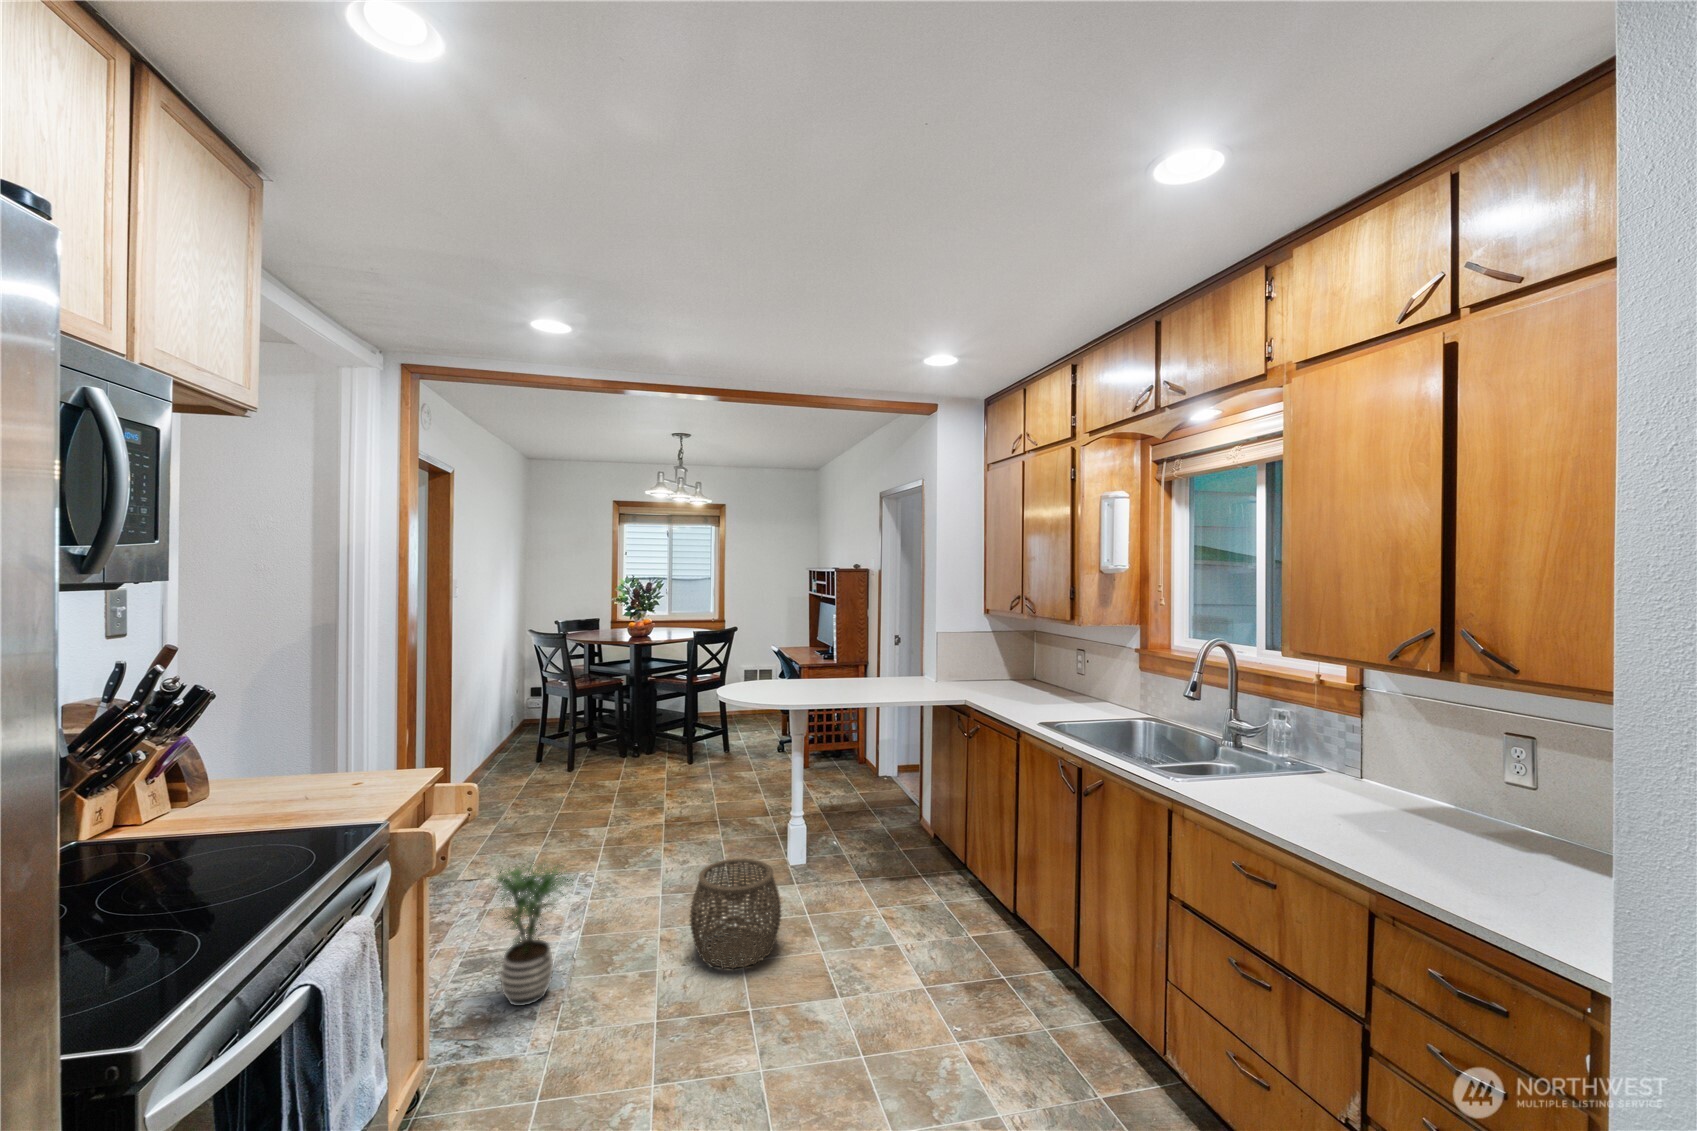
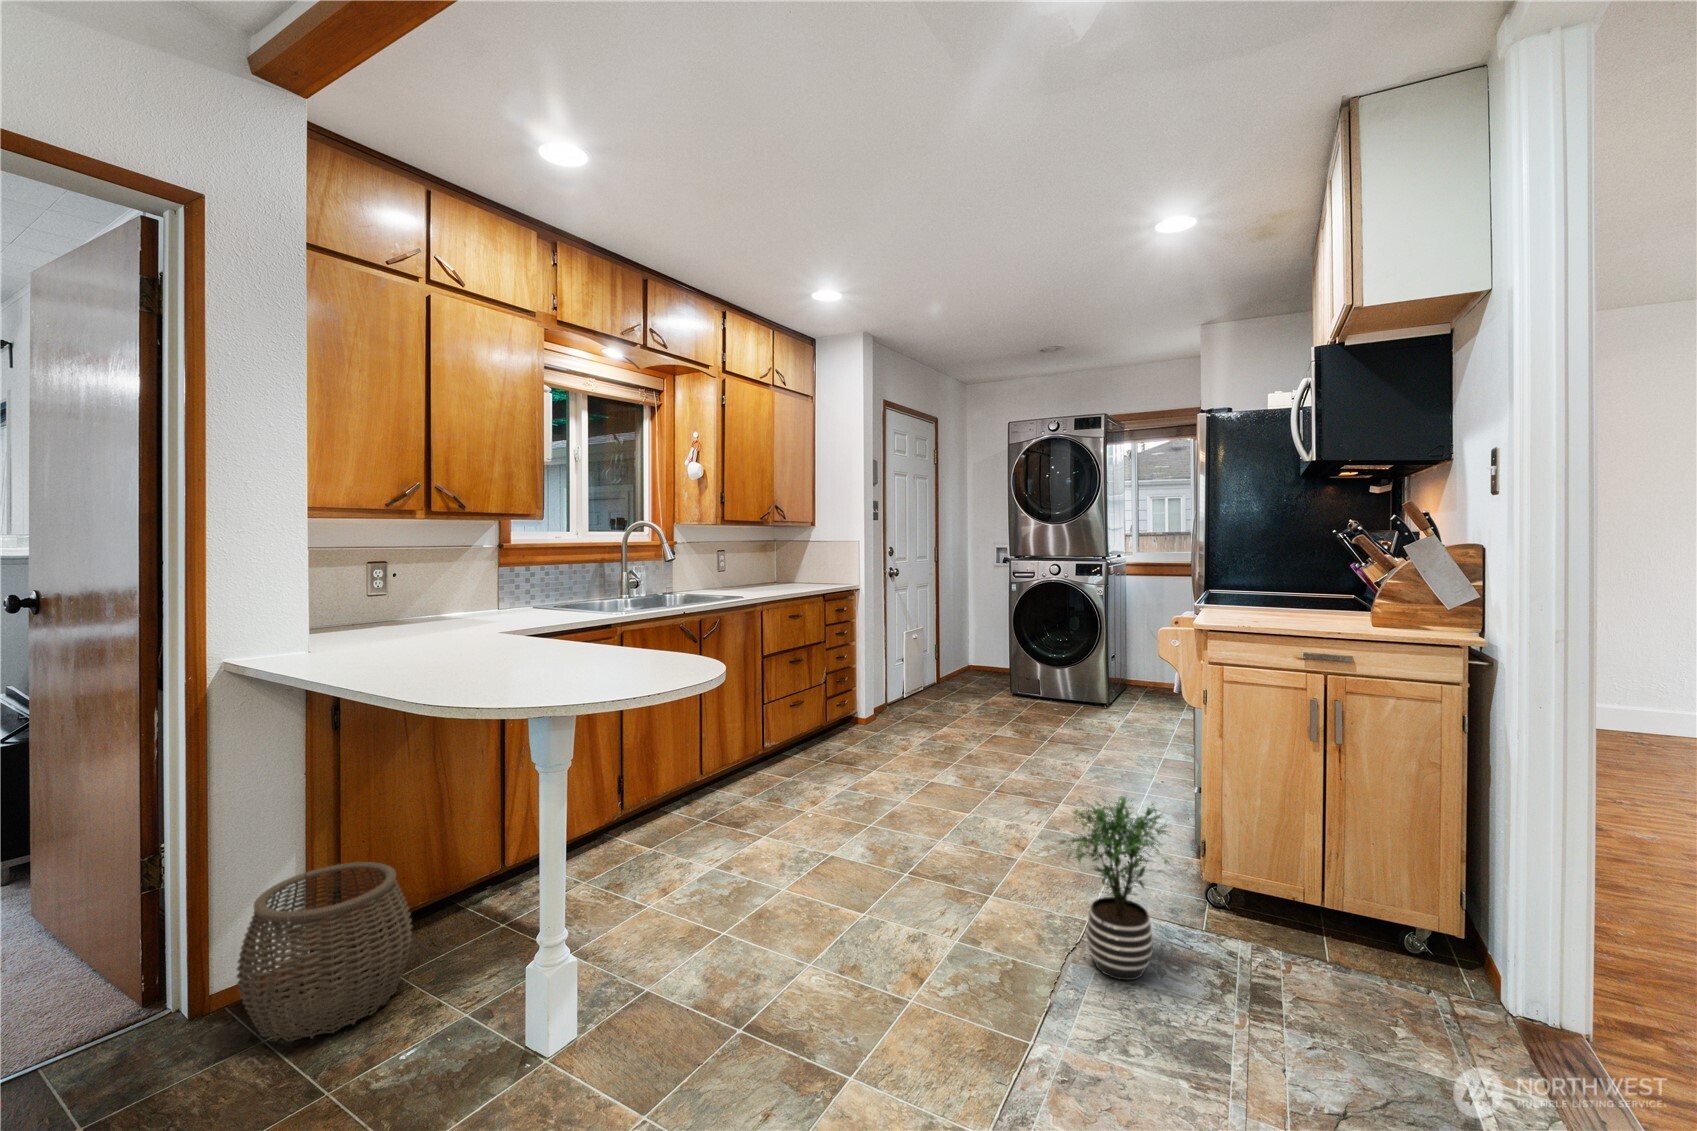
woven basket: present [690,858,781,968] -> present [236,862,412,1041]

